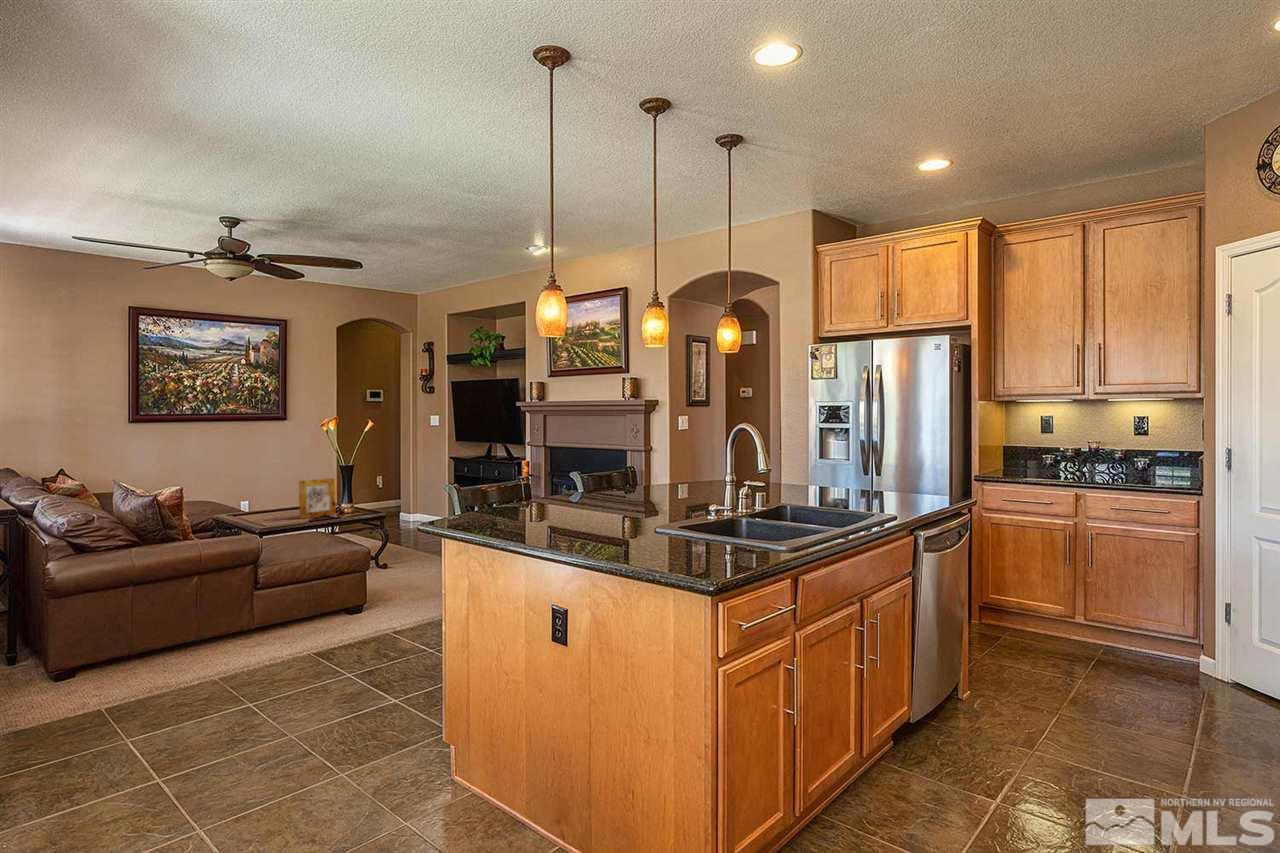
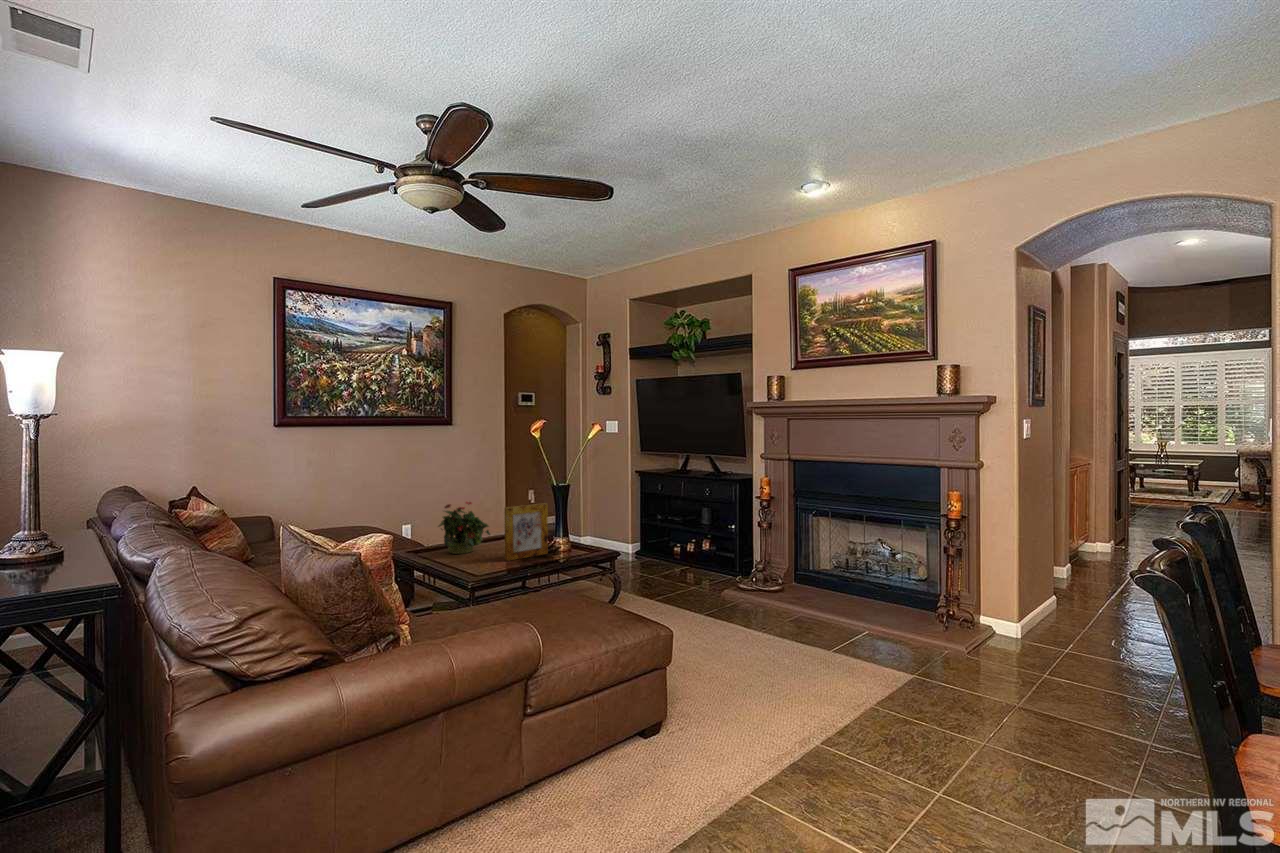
potted plant: none [252,478,296,516] -> present [439,502,490,554]

